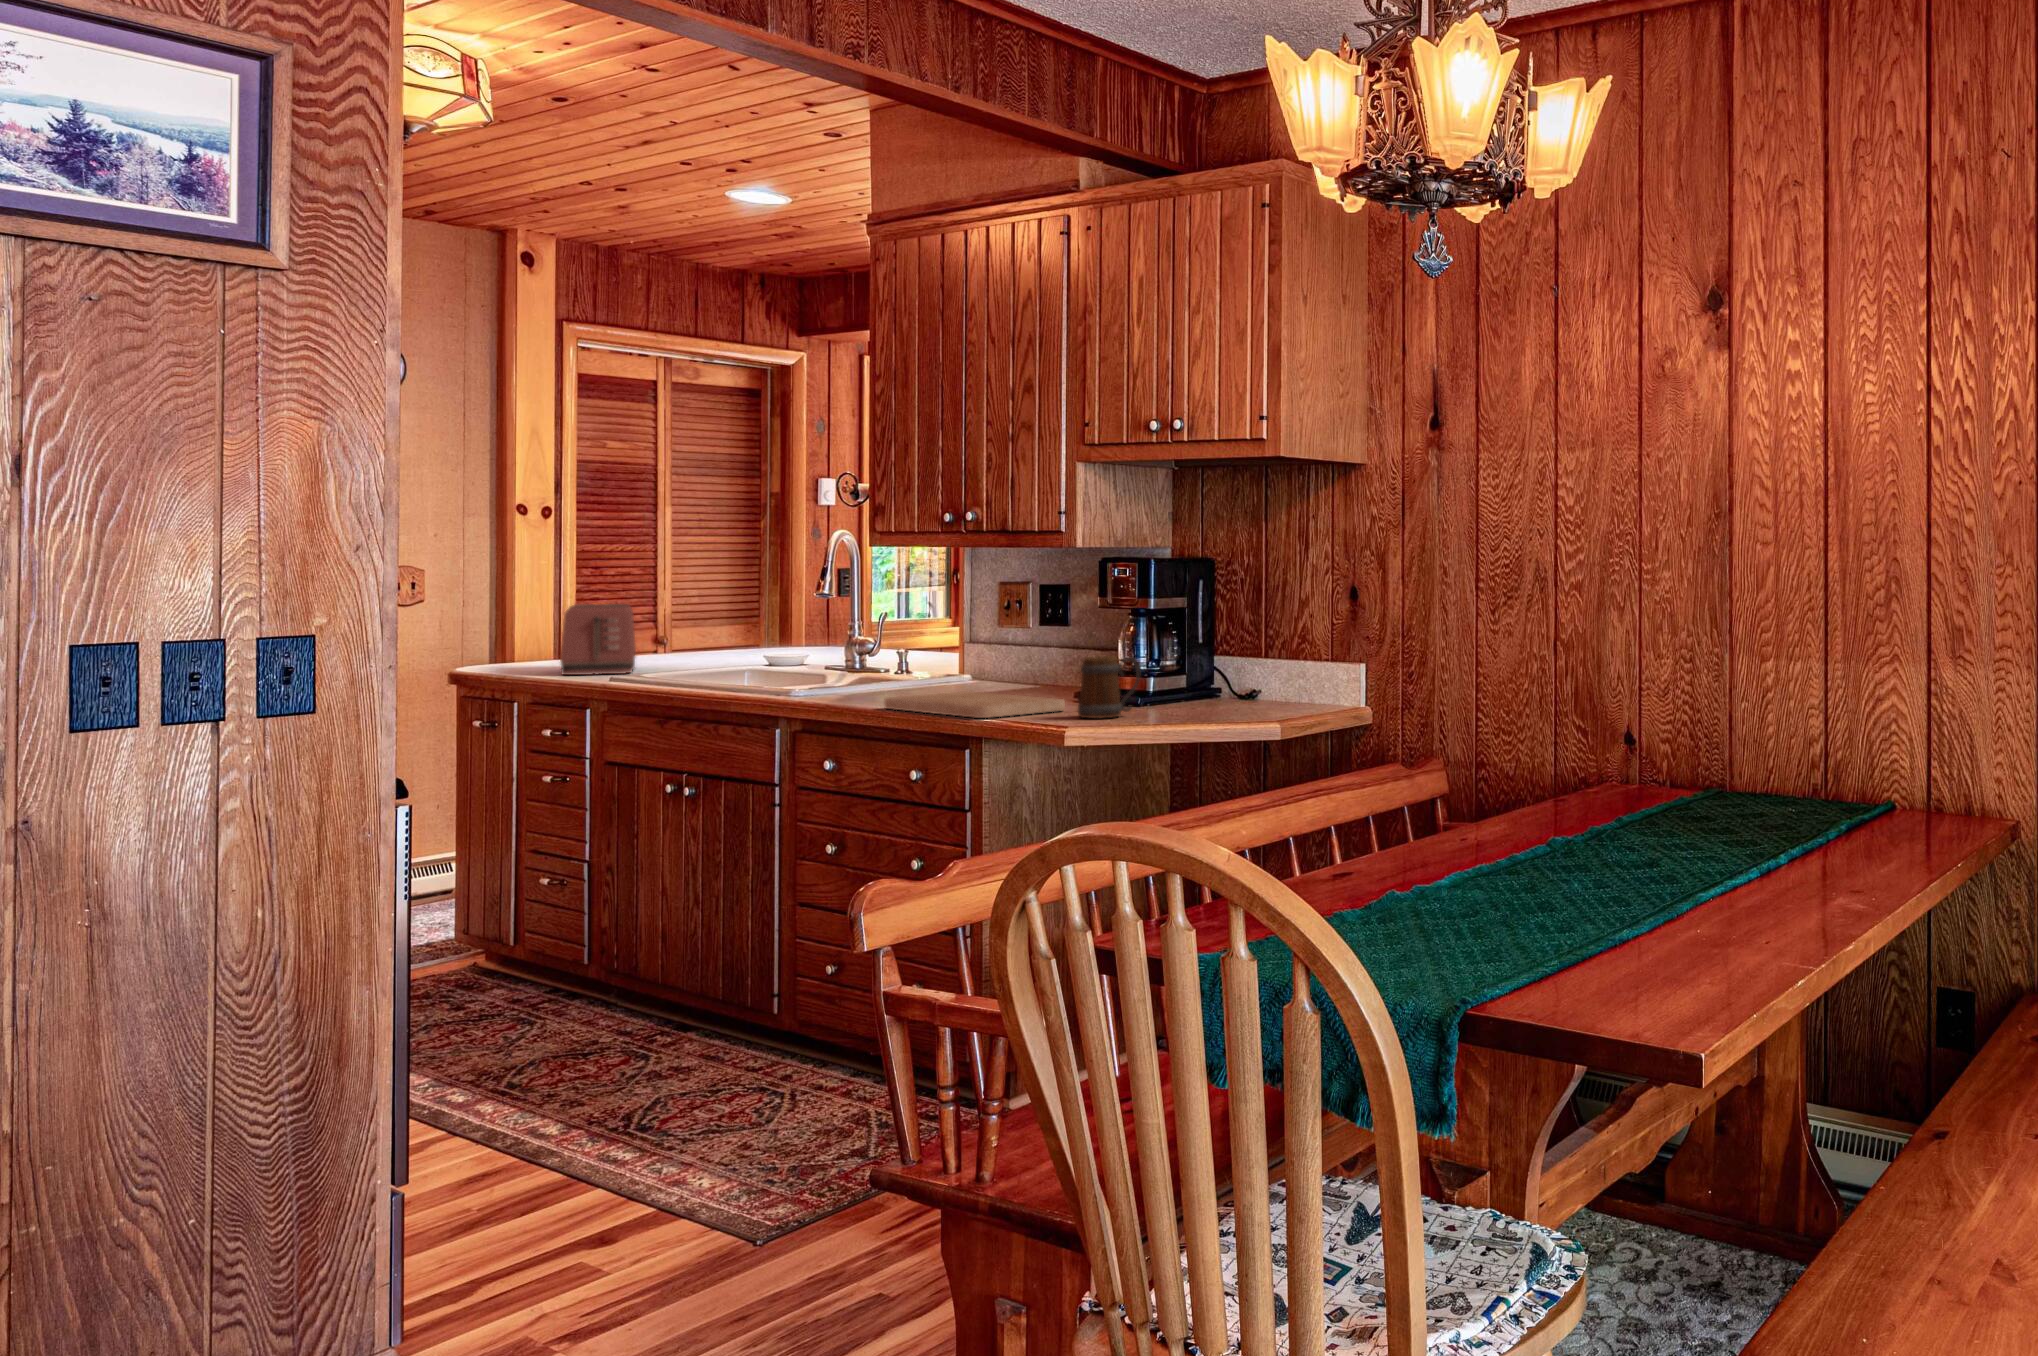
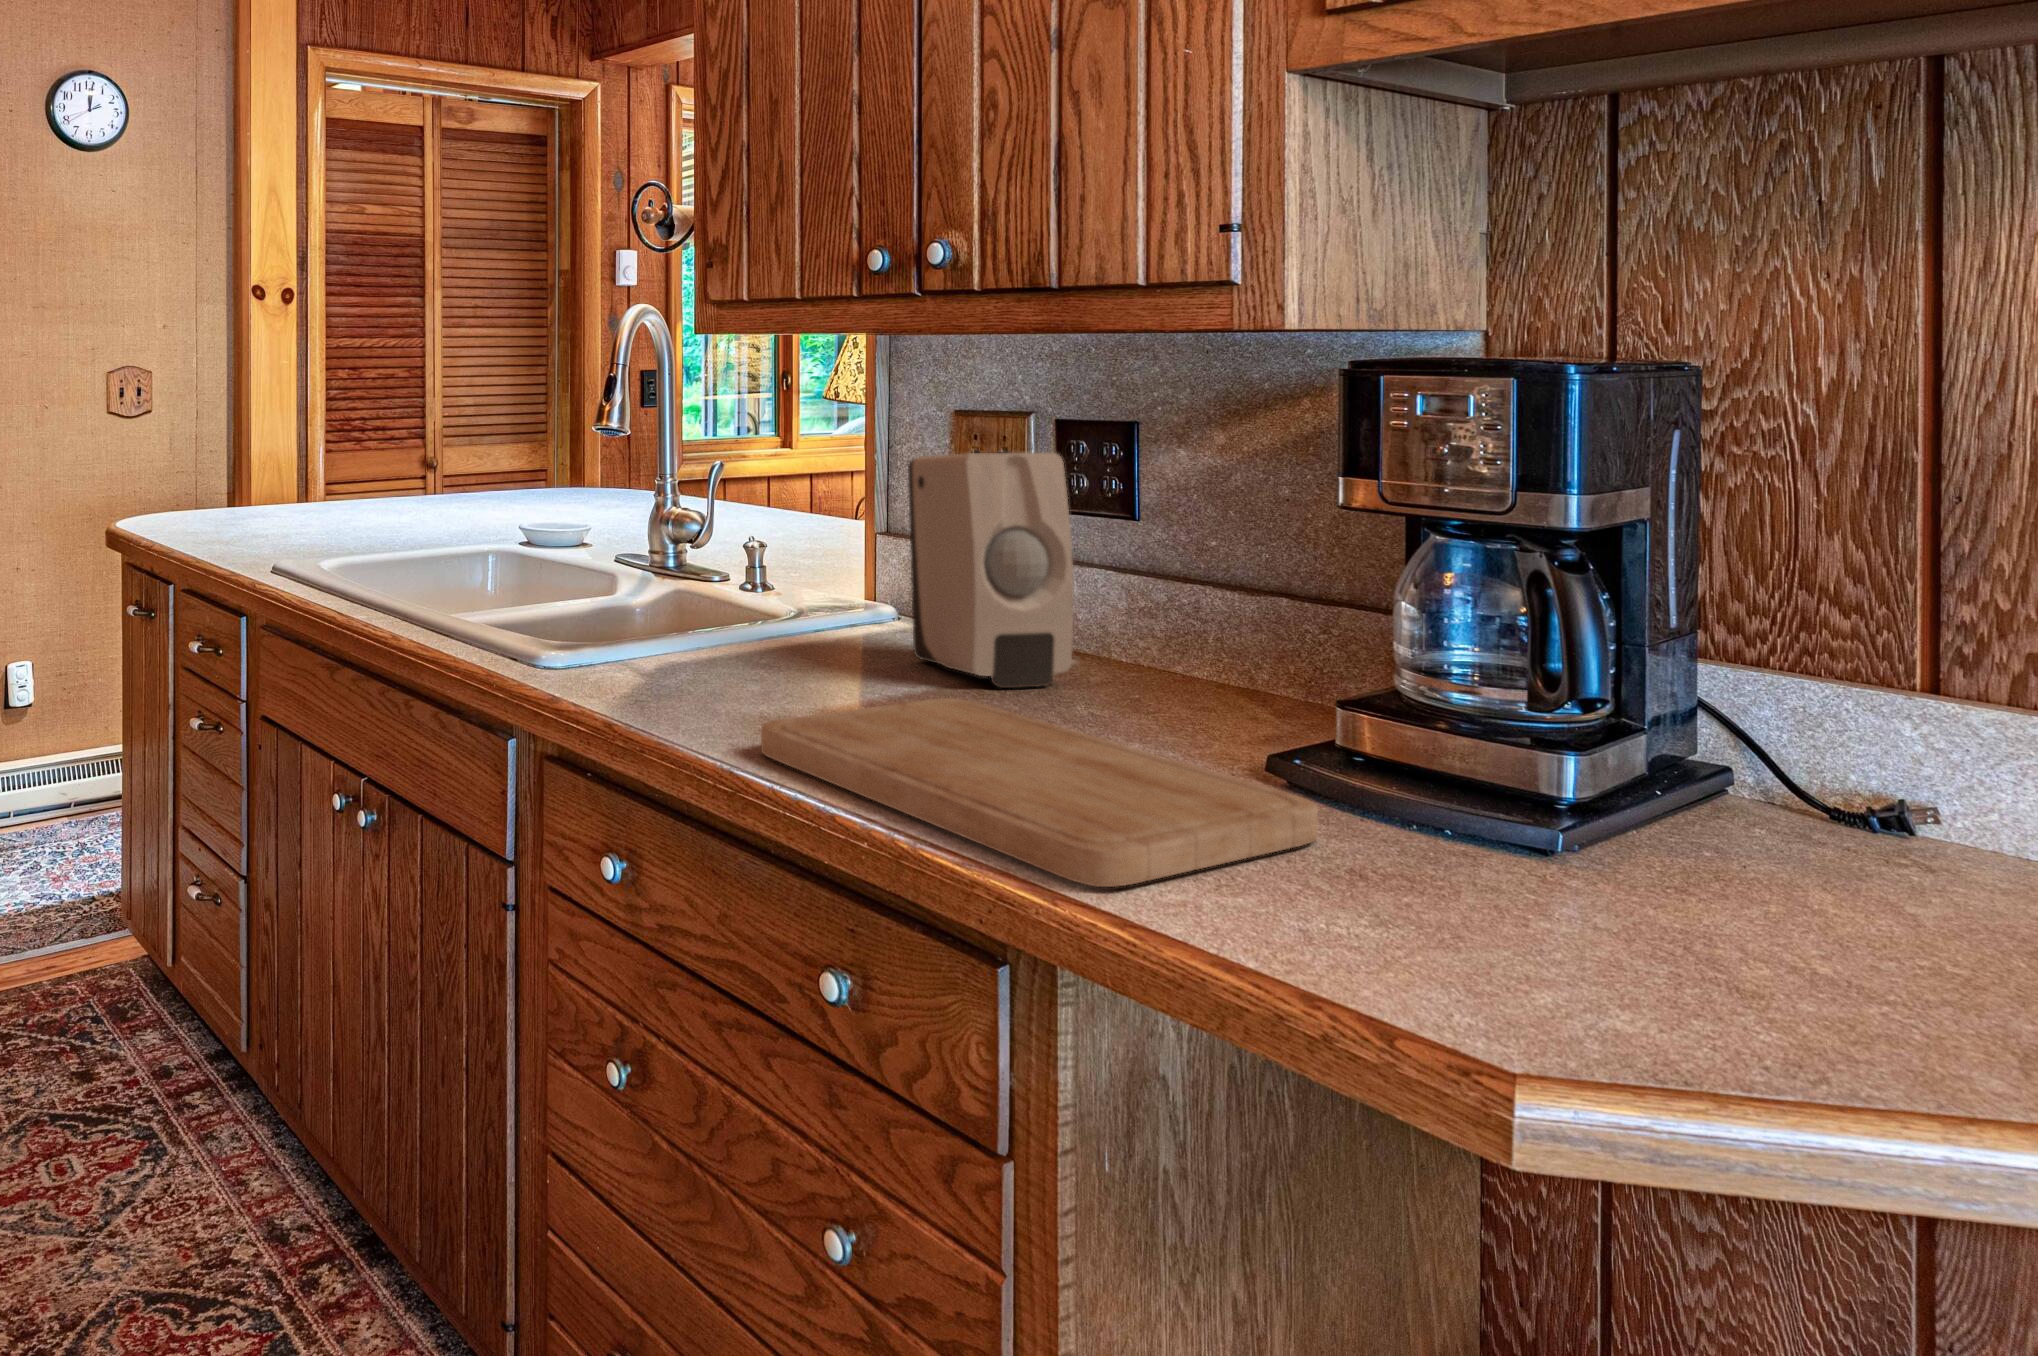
soap dispenser: none [963,599,1027,695] -> present [908,453,1073,688]
toaster: present [560,604,636,675] -> none [230,425,353,542]
mug: present [1078,656,1140,718] -> none [1438,698,1685,955]

